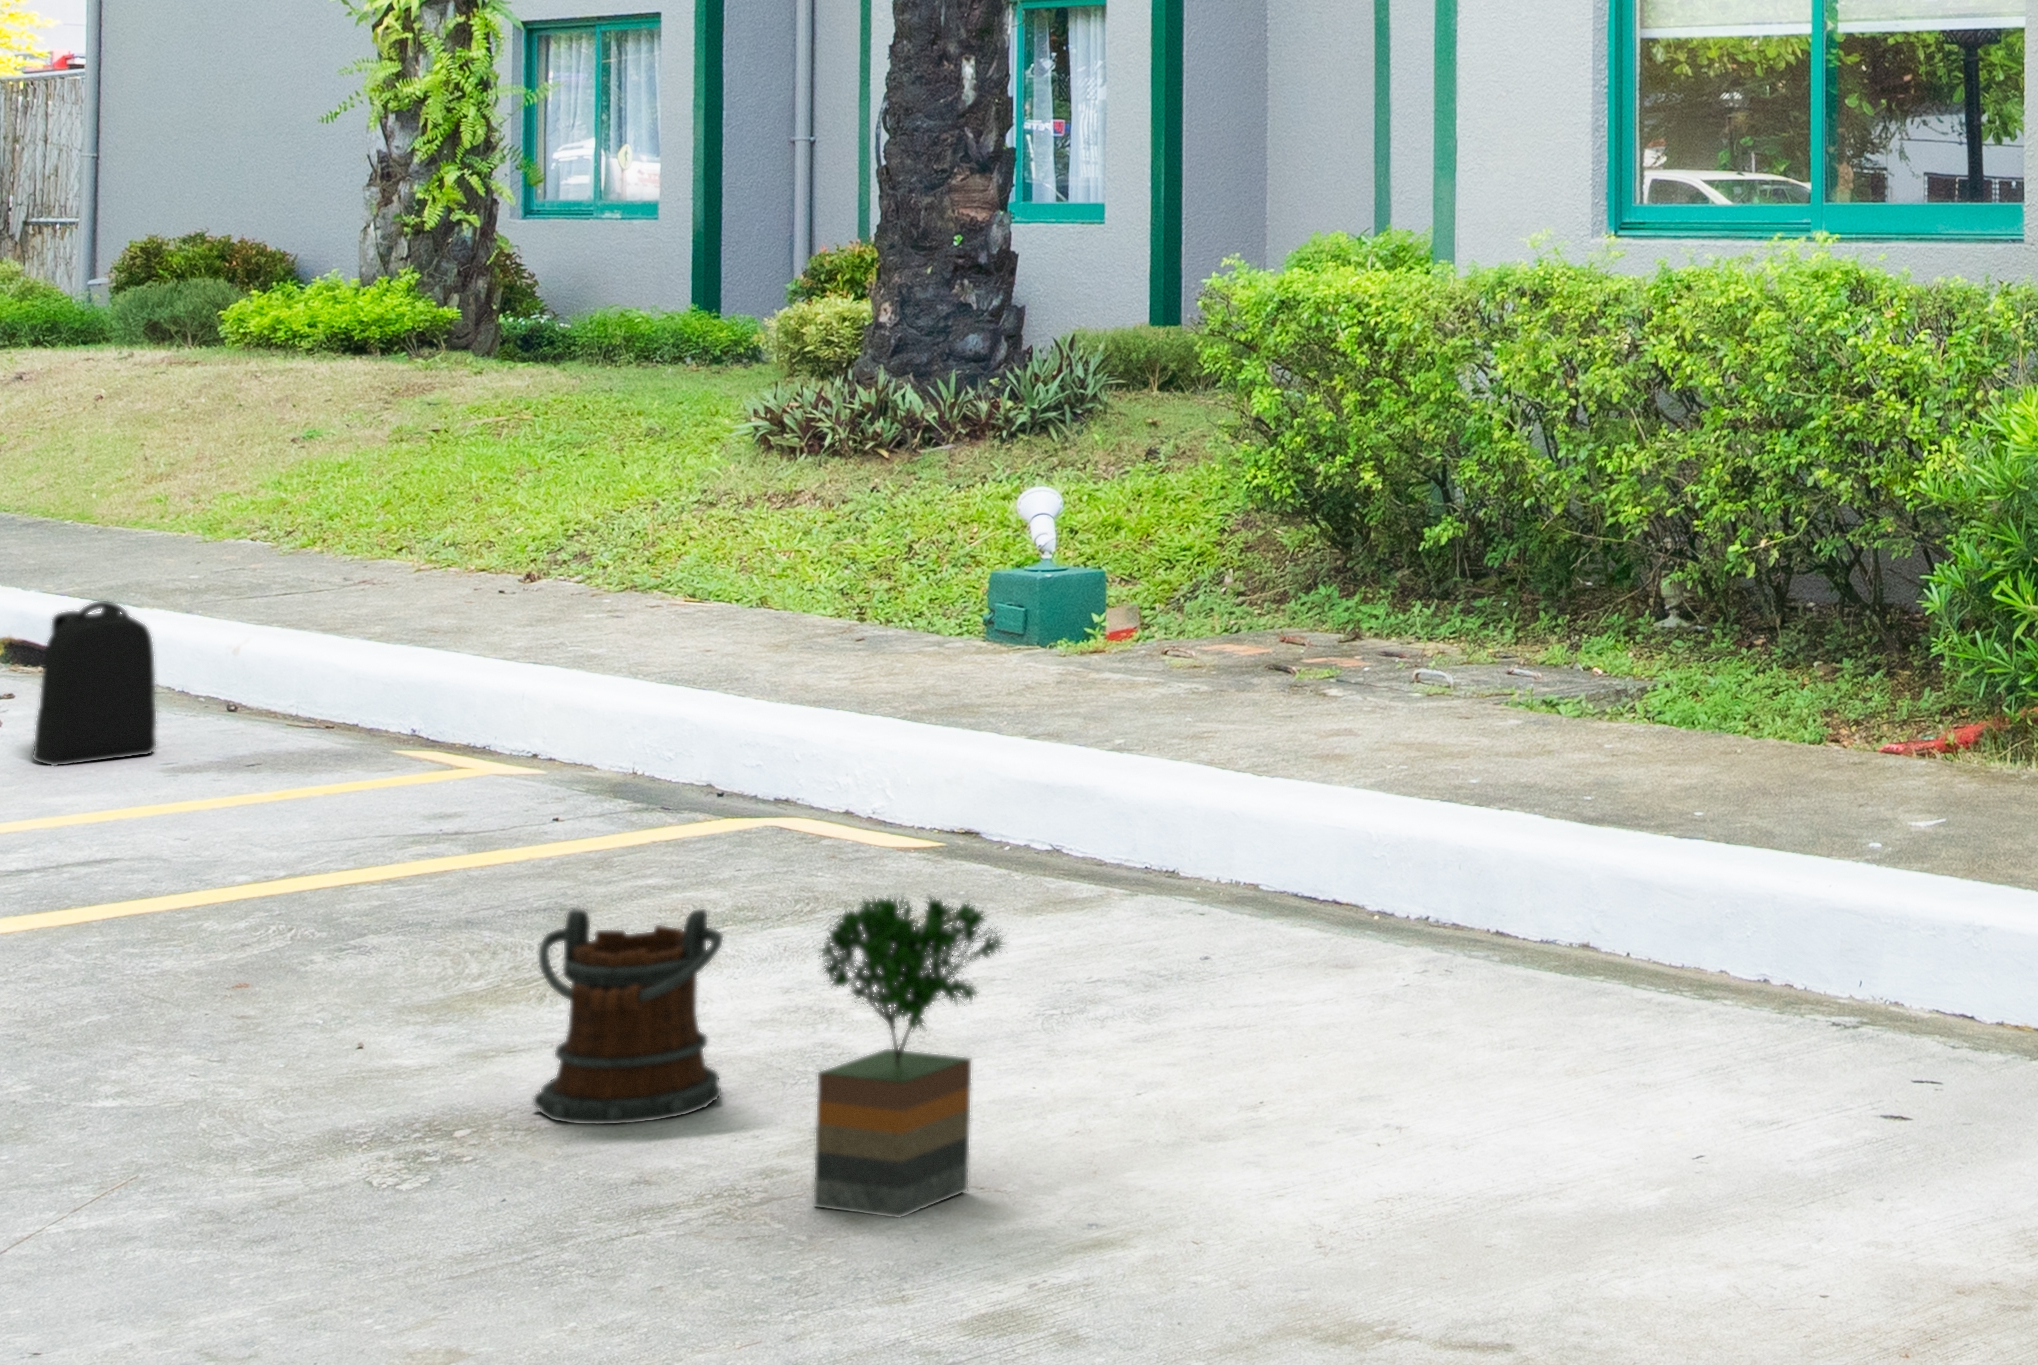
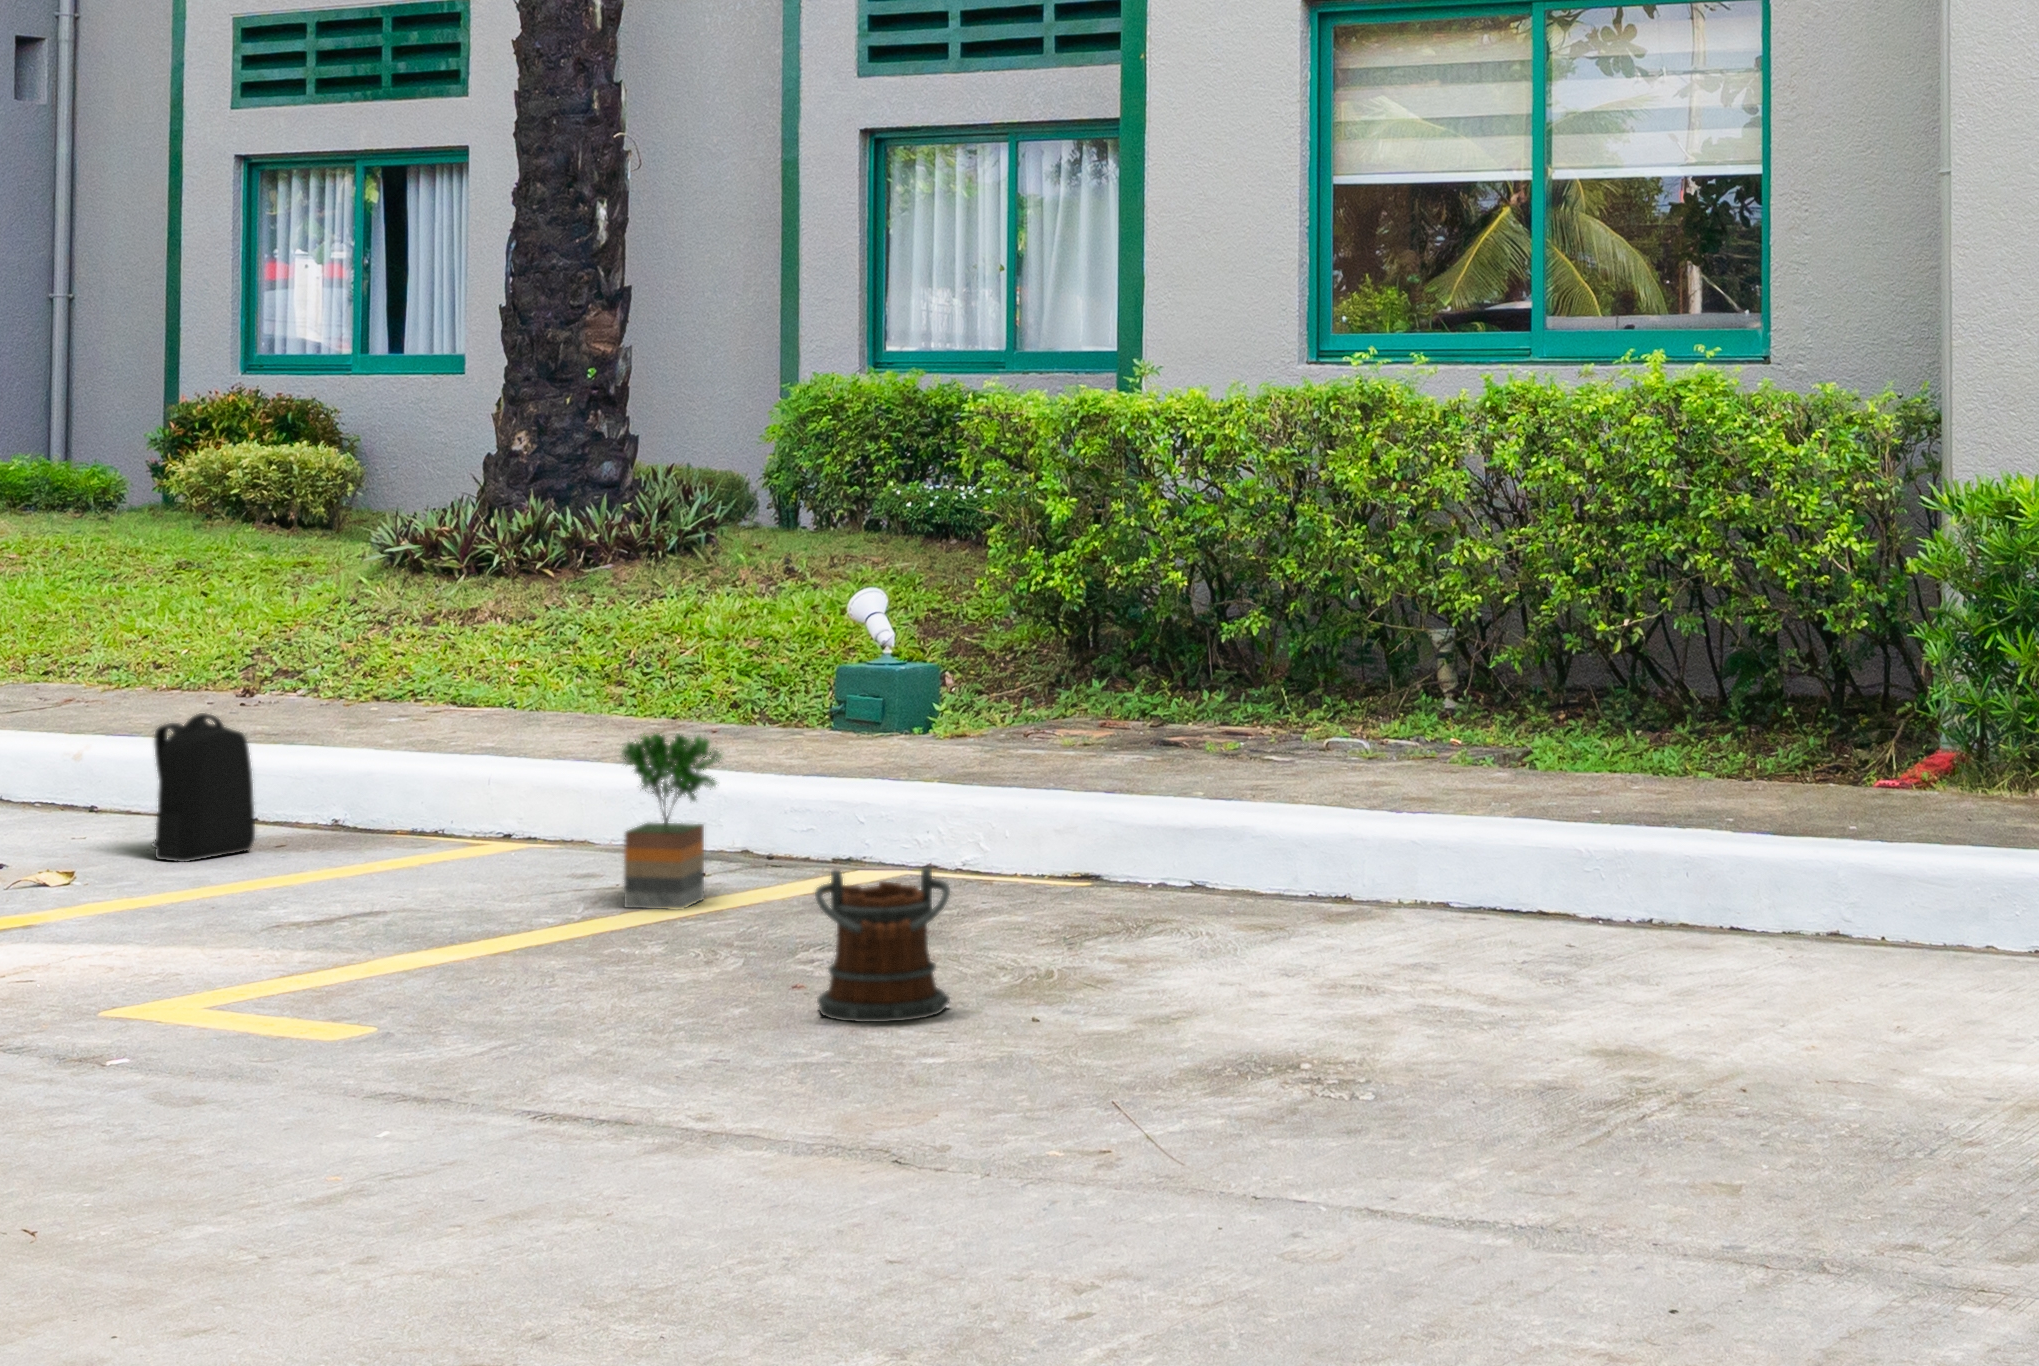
potted tree: present [814,898,1002,1217] -> present [622,733,721,909]
bucket: present [534,909,723,1124] -> present [815,866,950,1022]

